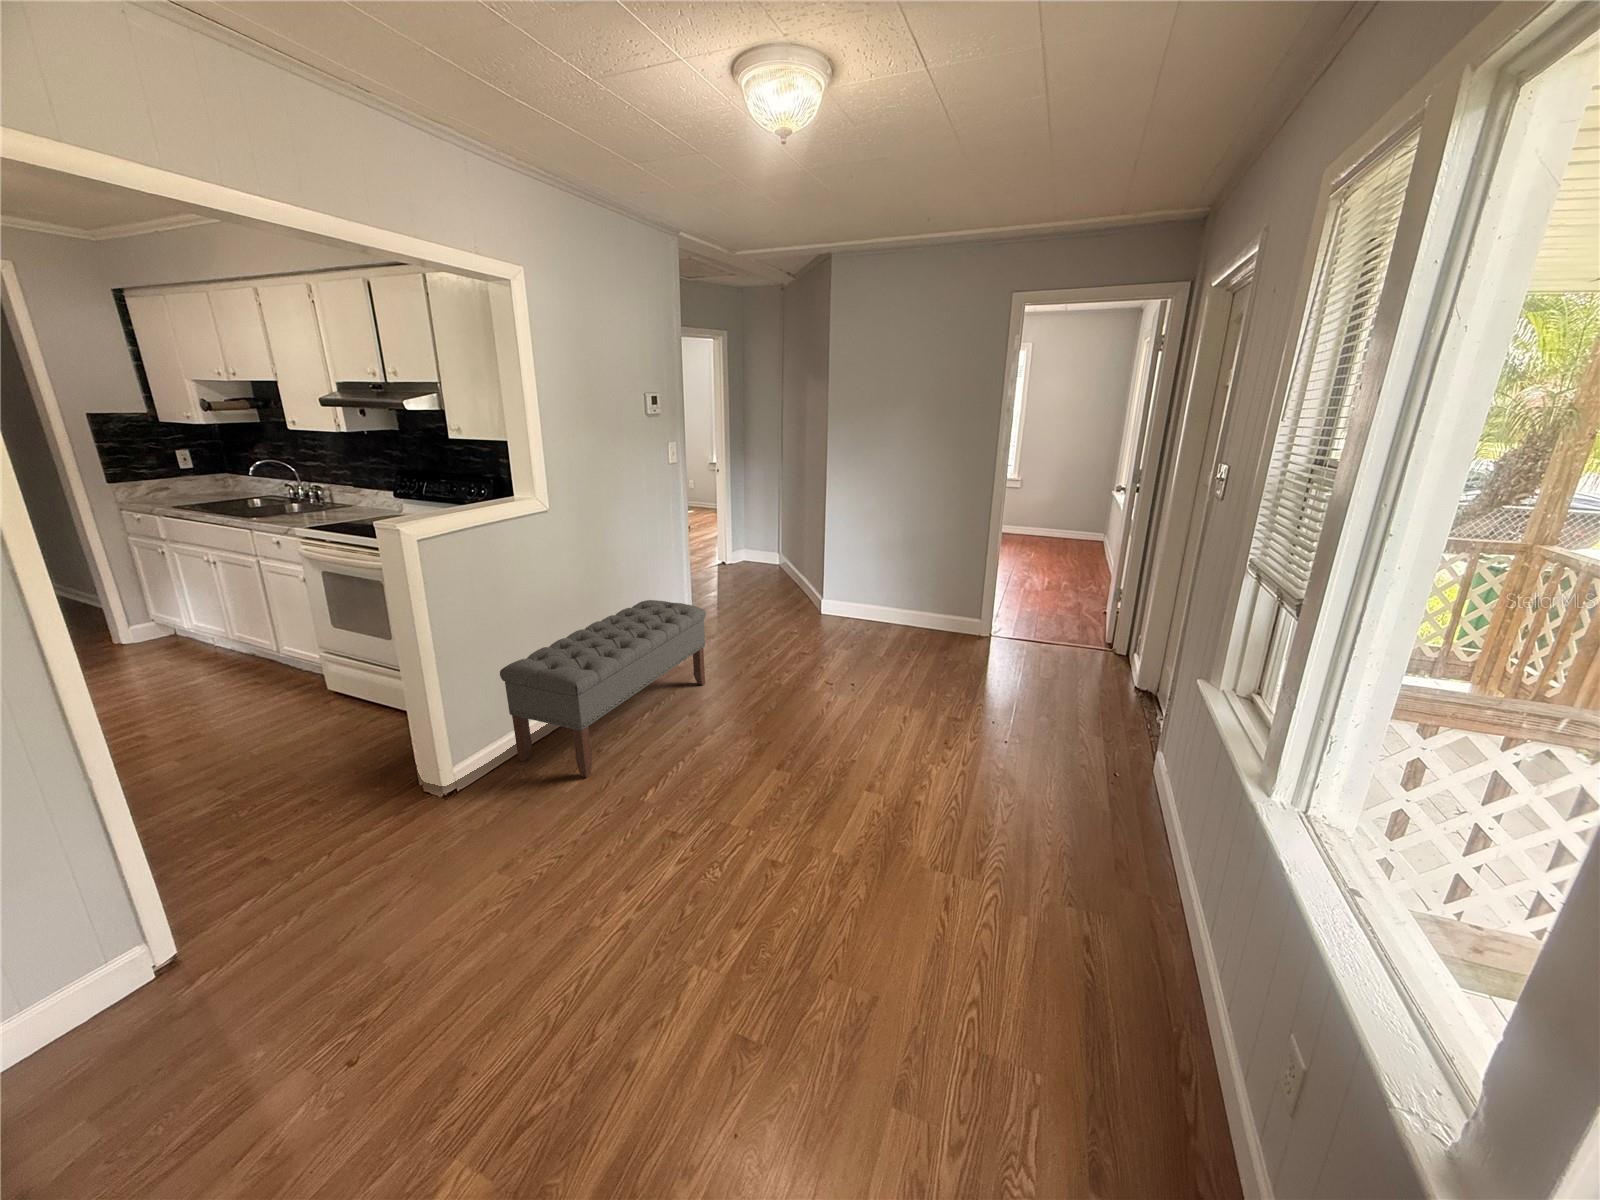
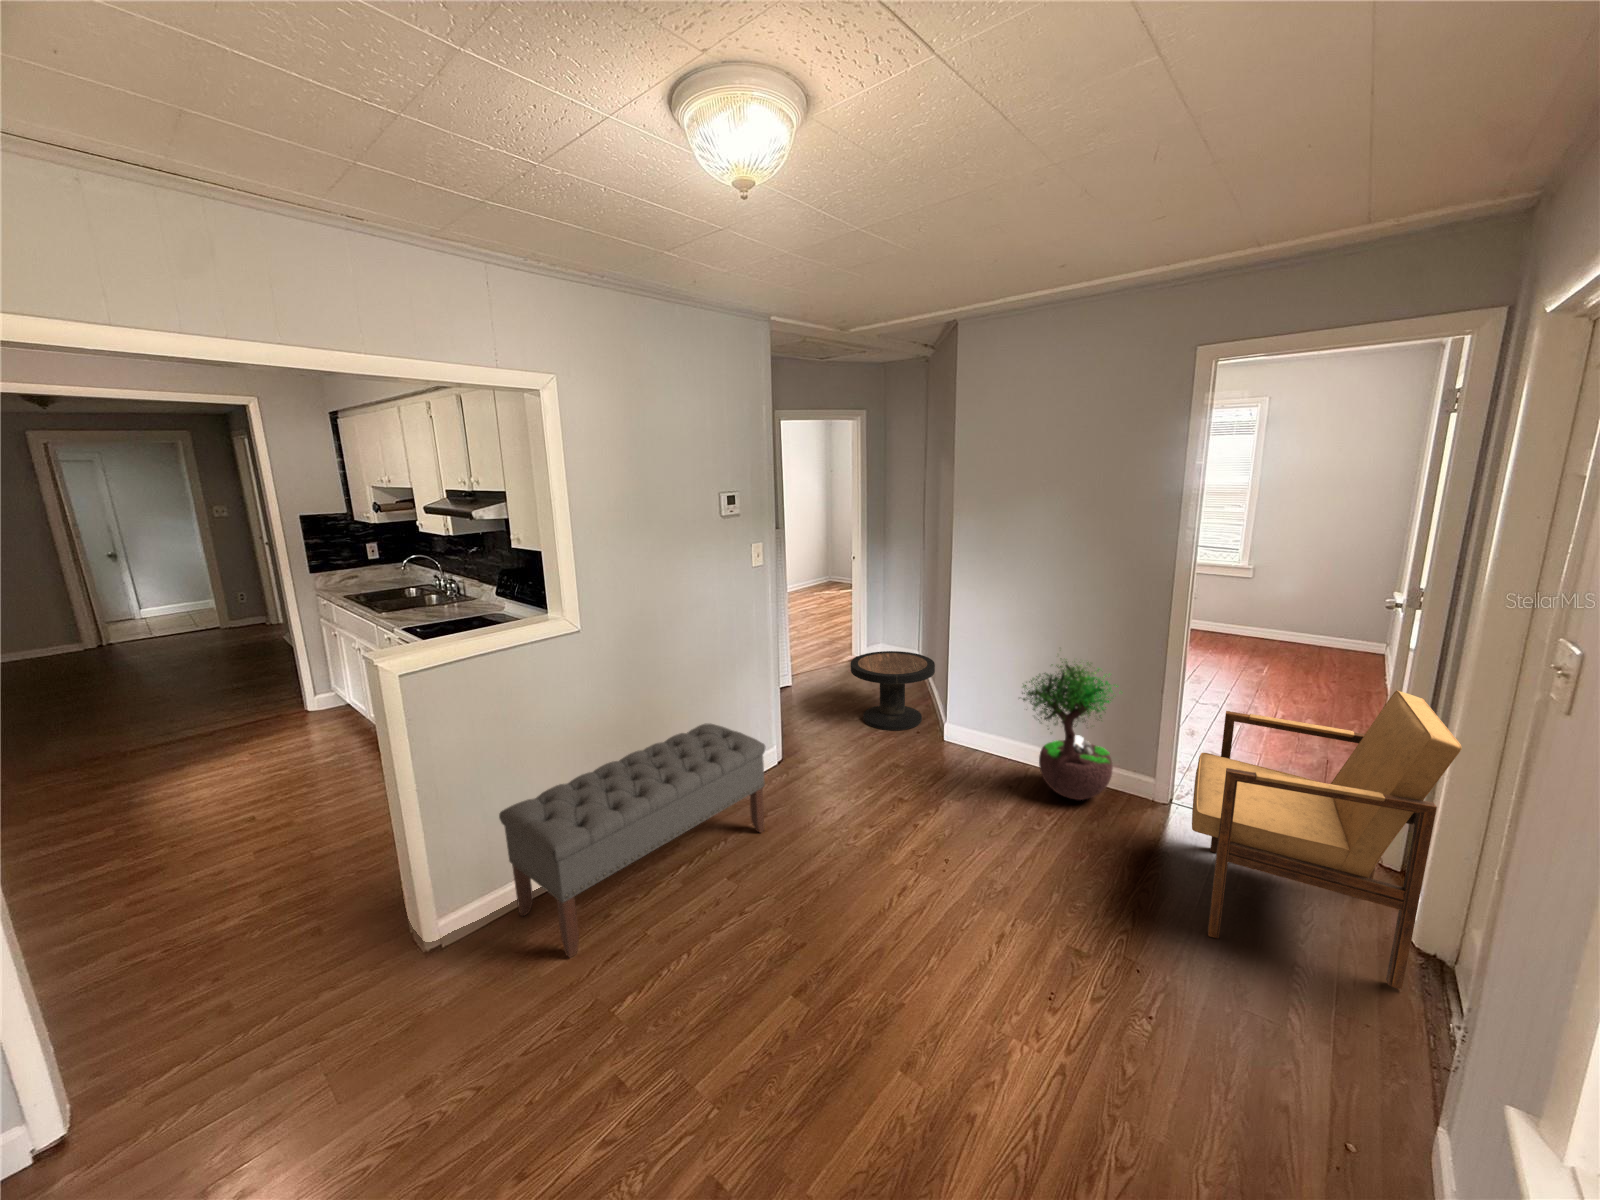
potted tree: none [891,525,964,640] -> present [1022,659,1118,800]
armchair: none [1013,534,1165,709] -> present [1192,690,1462,989]
side table: none [738,548,809,611] -> present [851,651,935,730]

